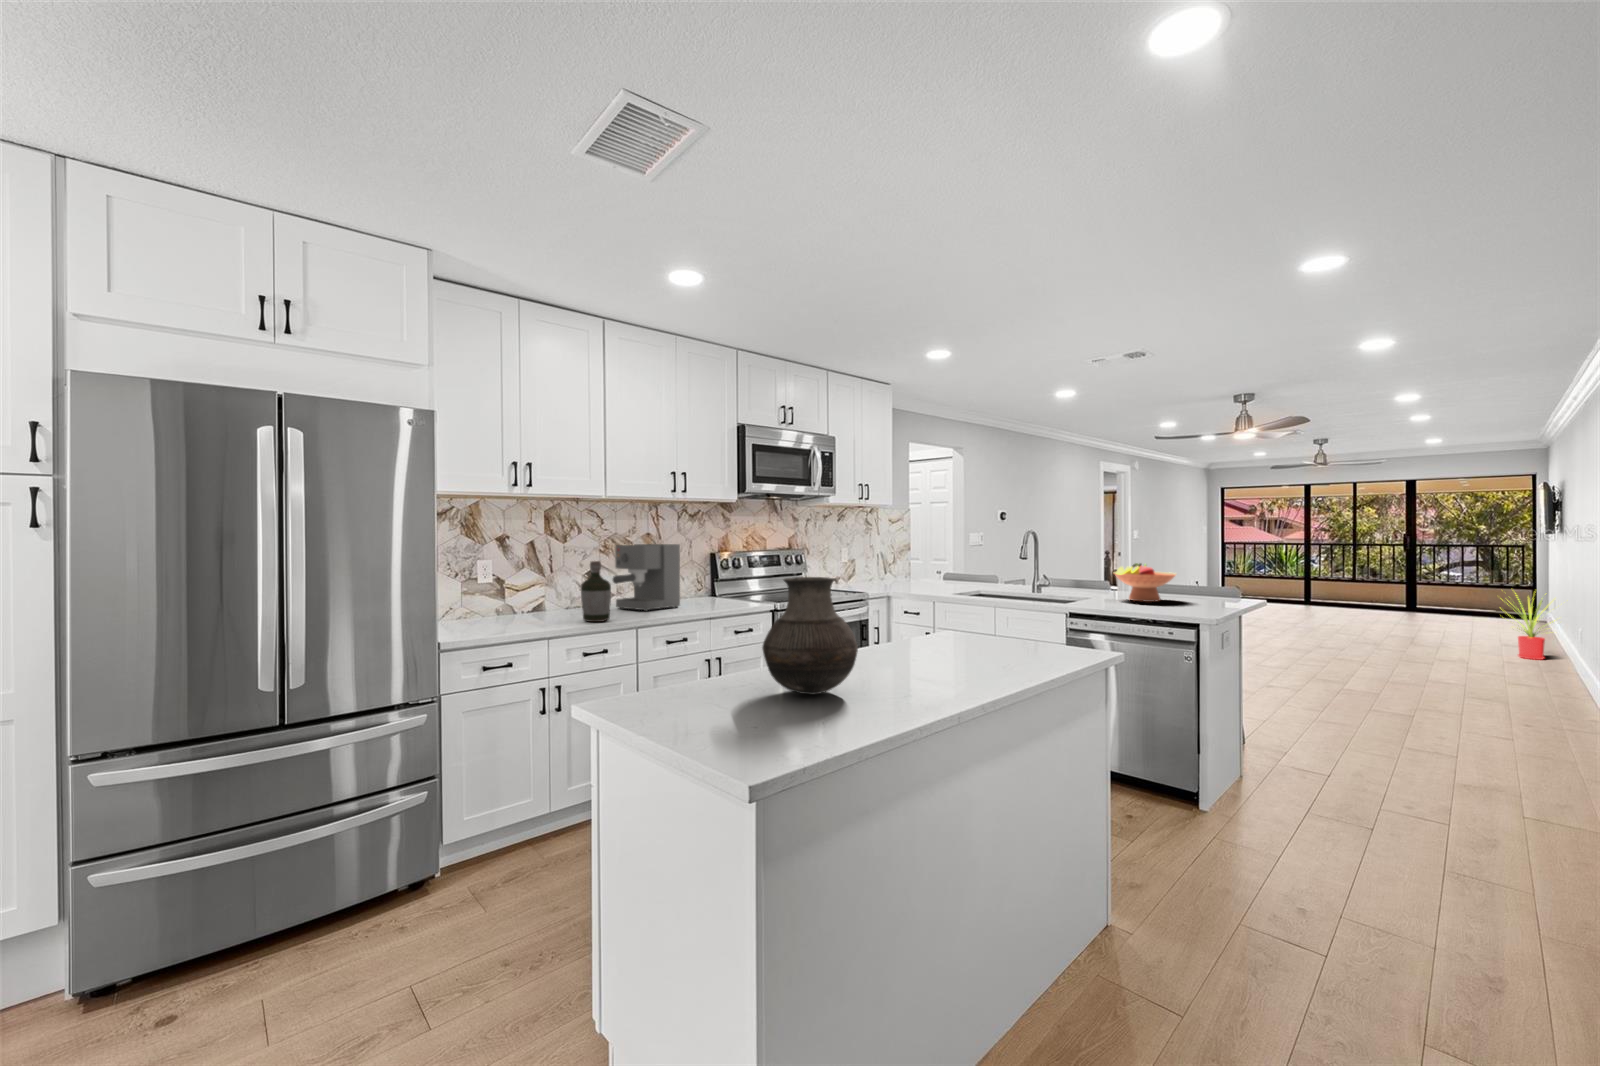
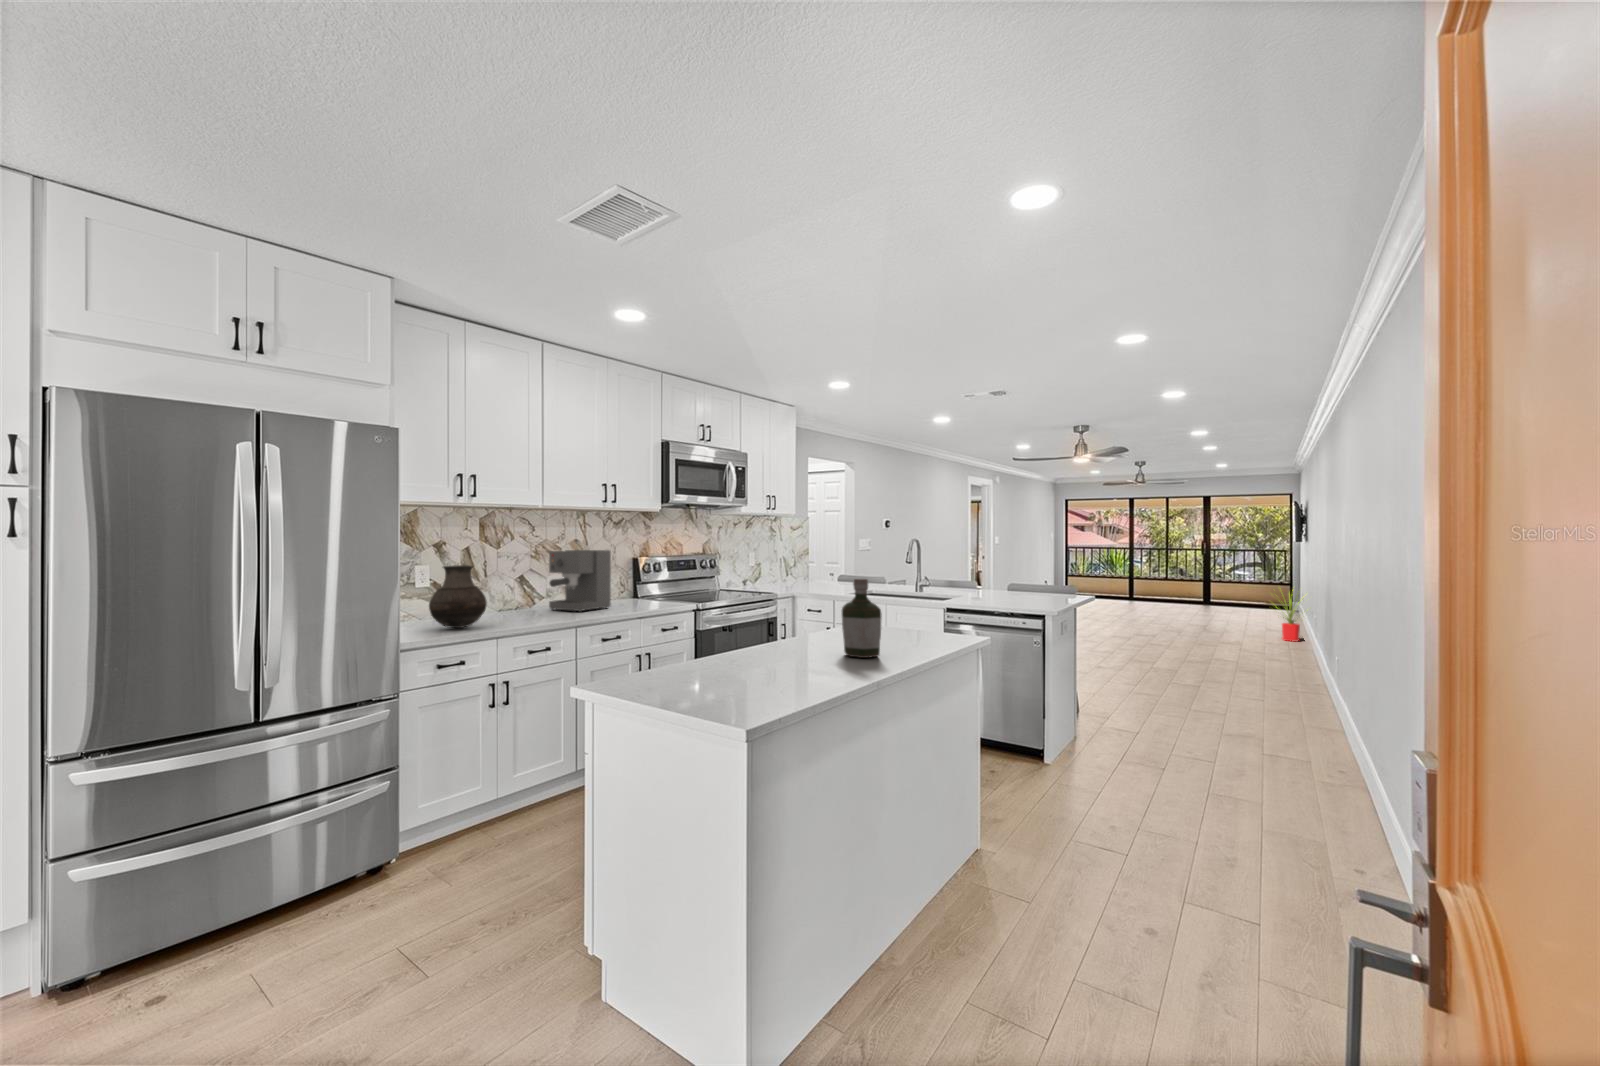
bottle: present [581,561,611,622] -> present [842,579,882,658]
fruit bowl: present [1114,563,1176,602] -> none [982,566,1032,598]
vase: present [762,577,858,694] -> present [429,565,487,628]

